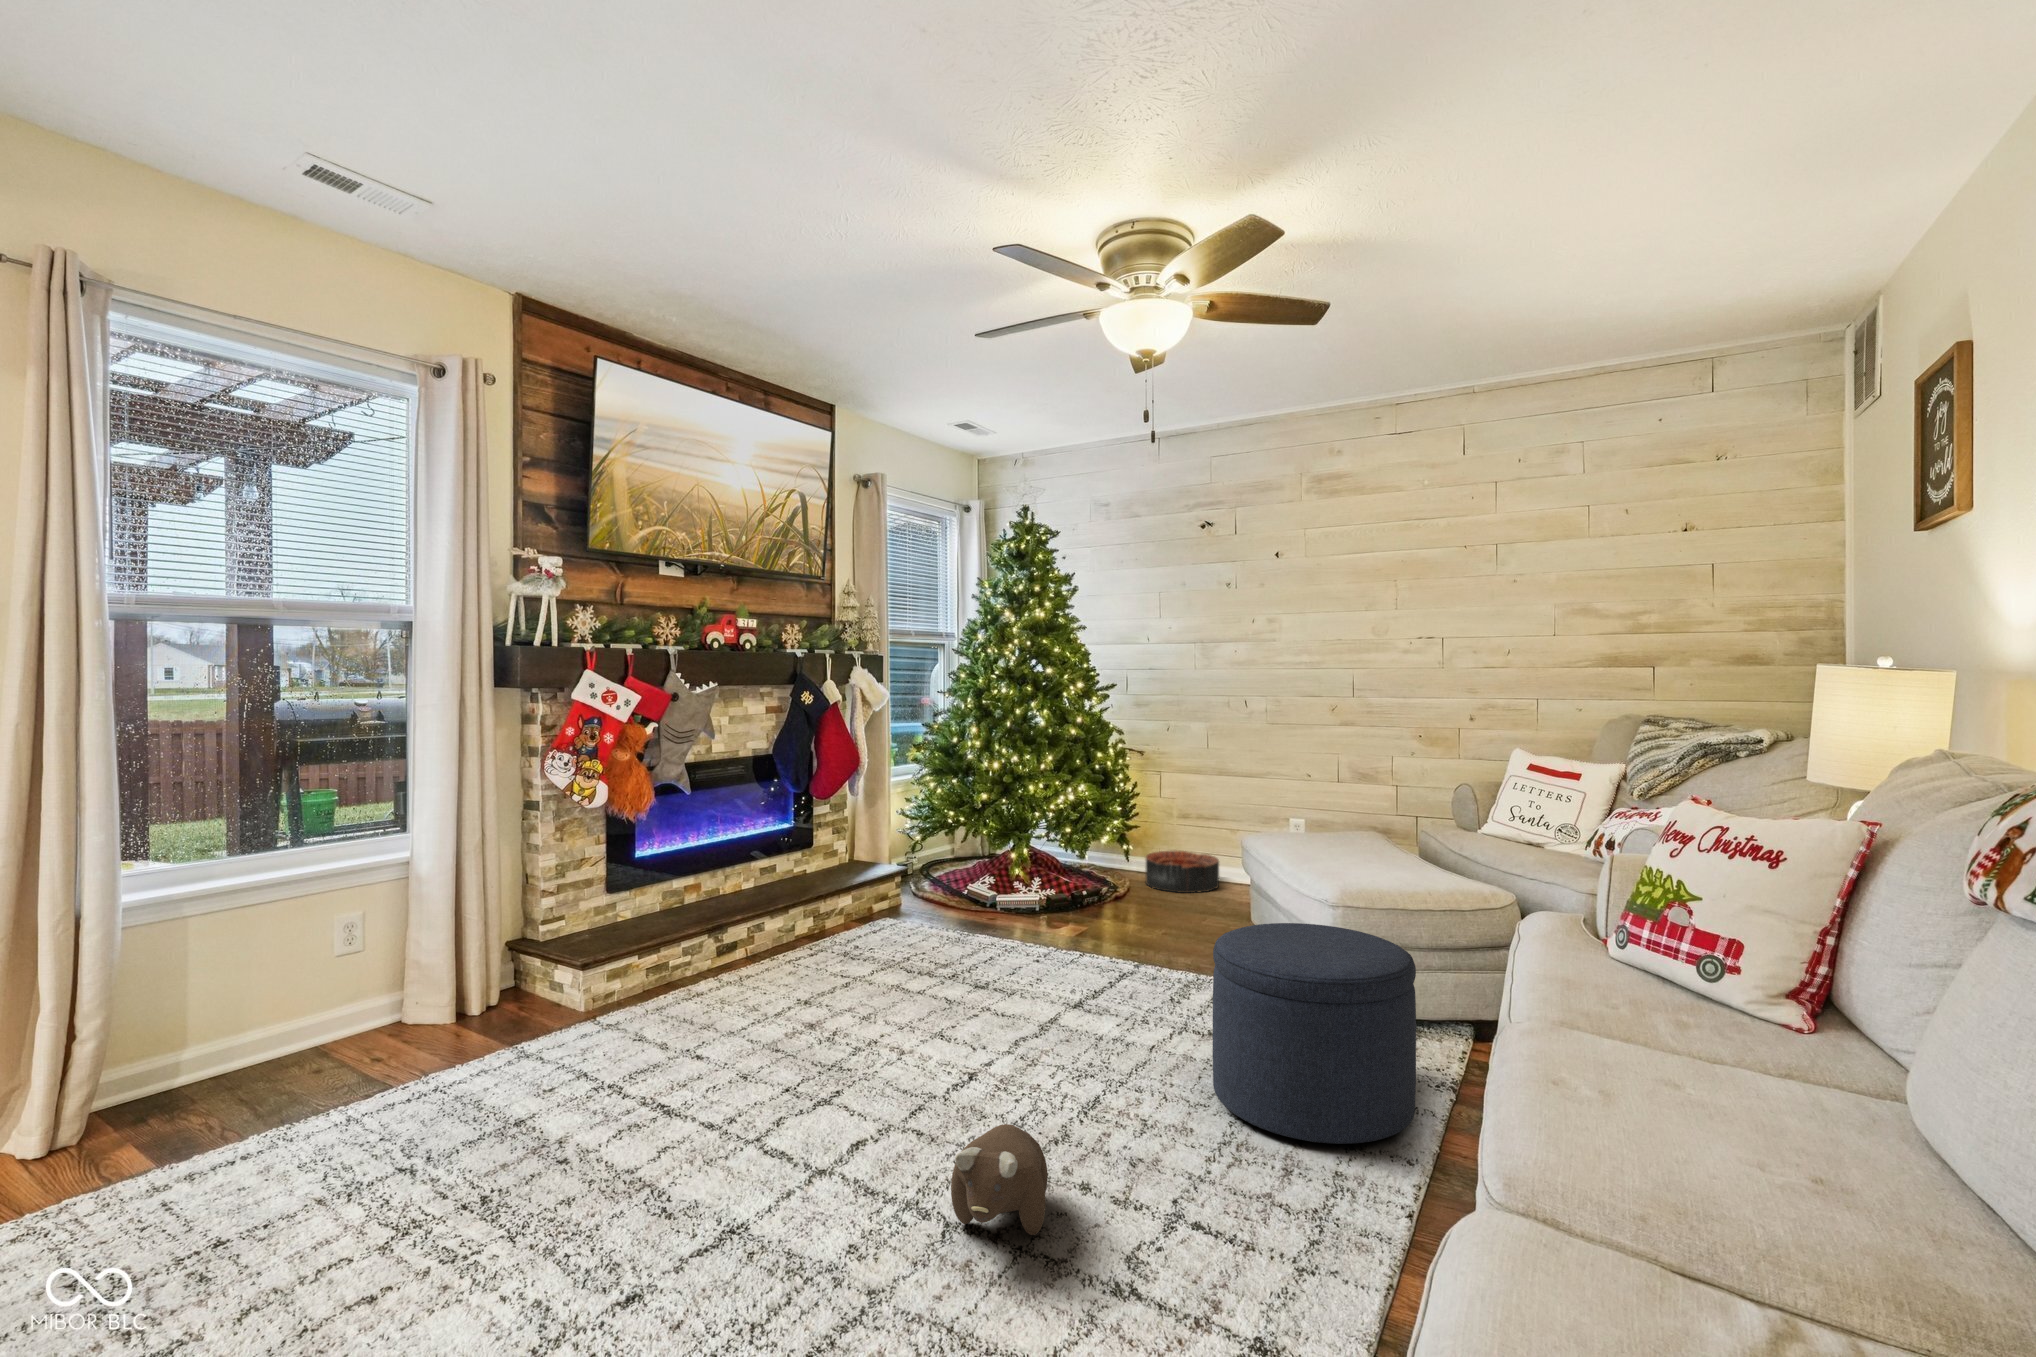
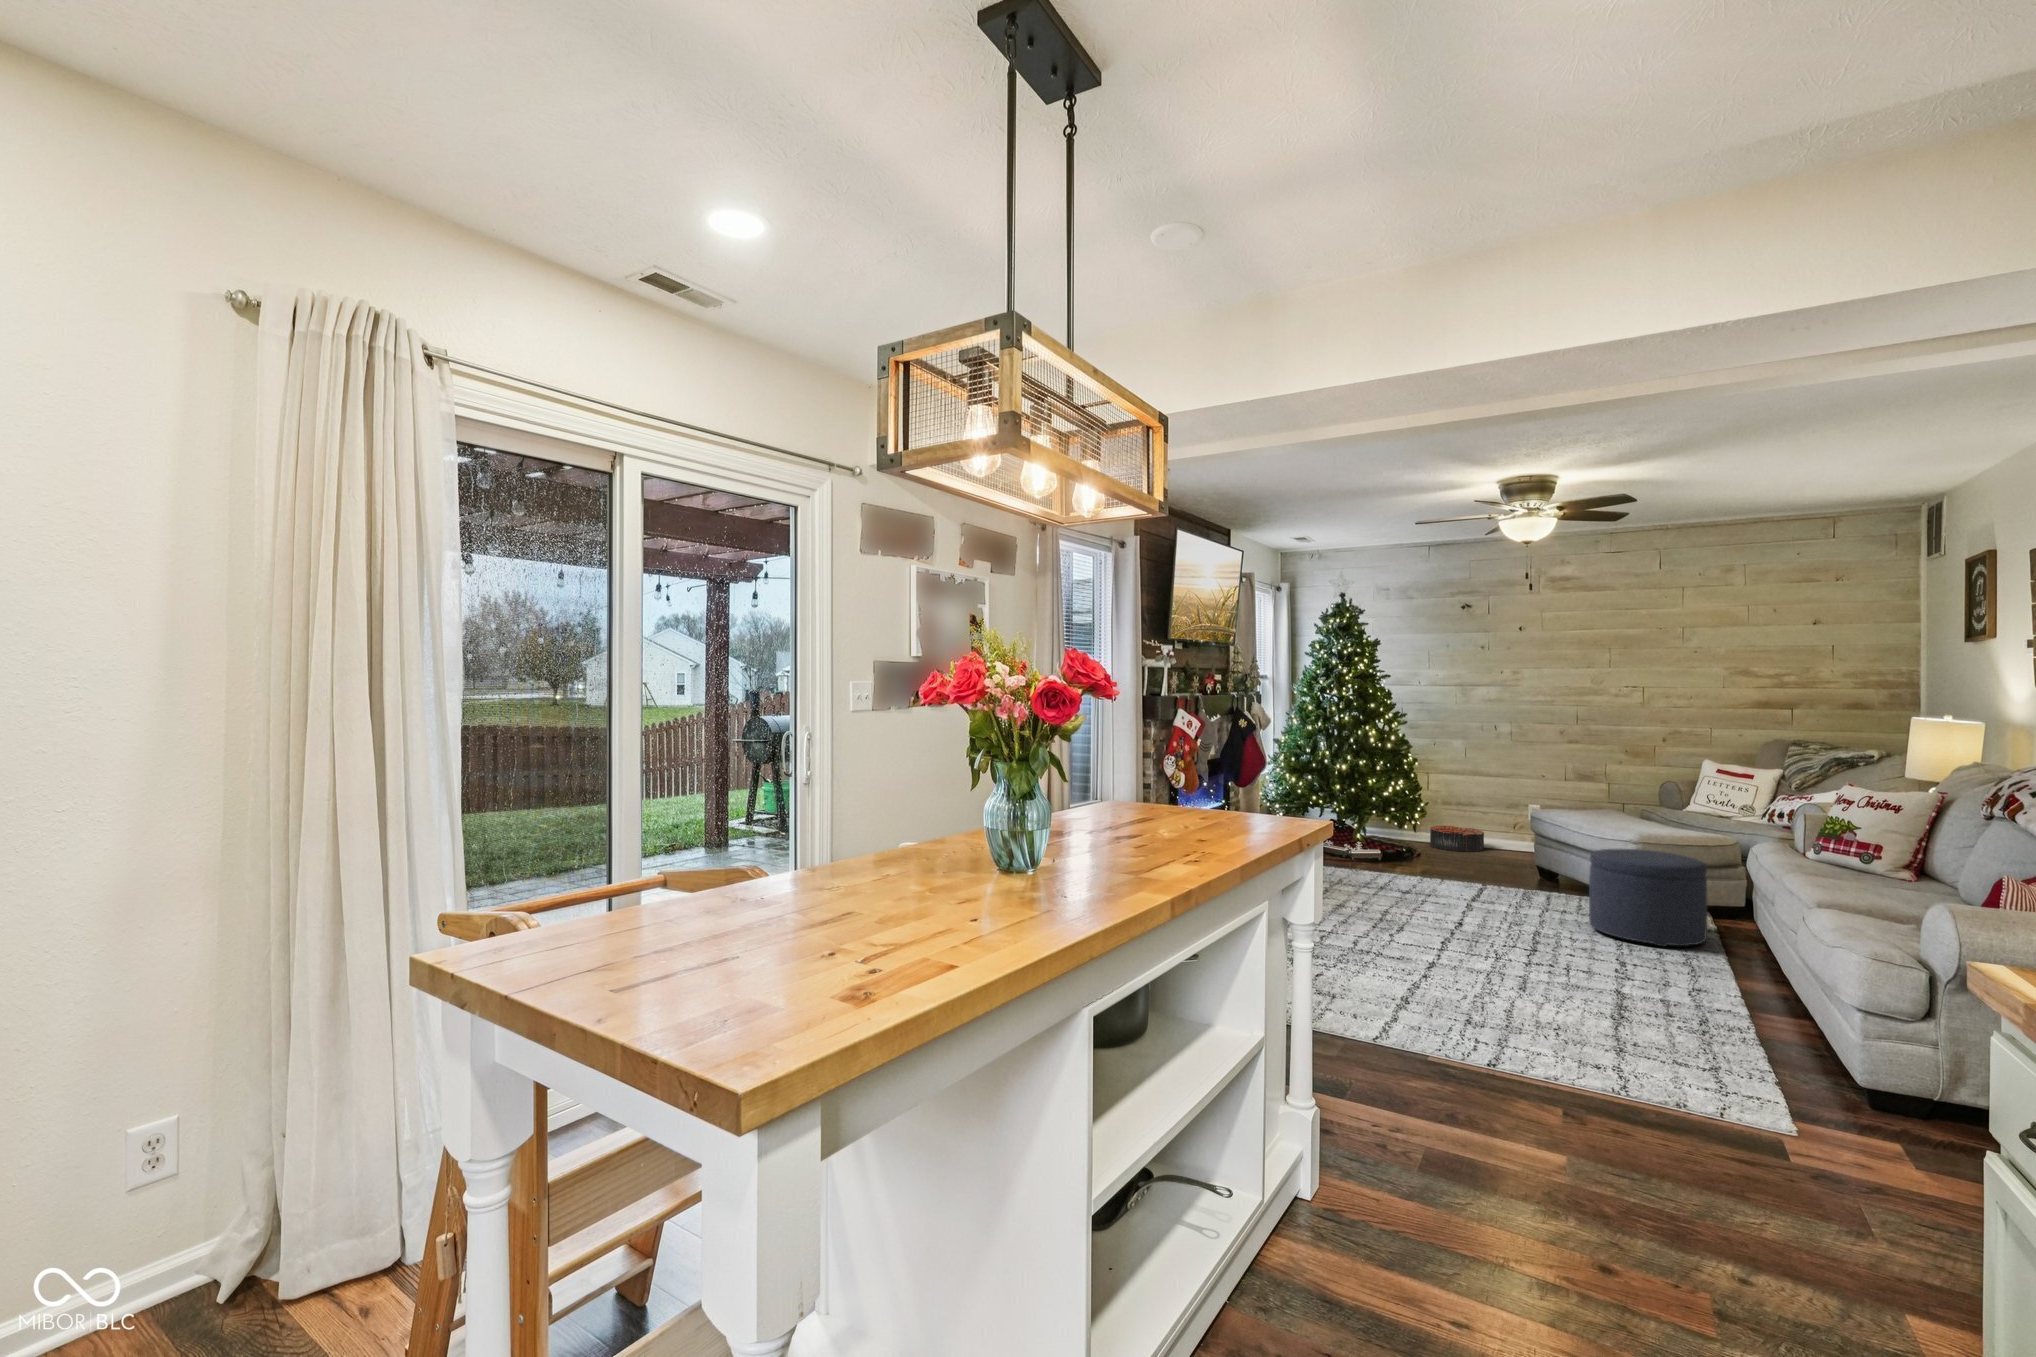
plush toy: present [951,1124,1048,1235] -> none [1521,922,1569,966]

